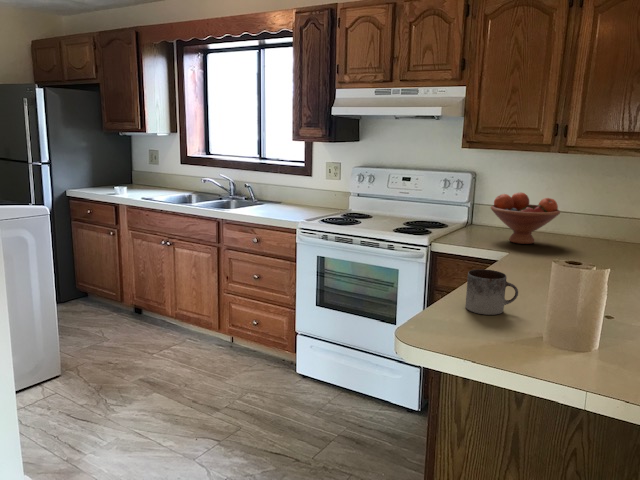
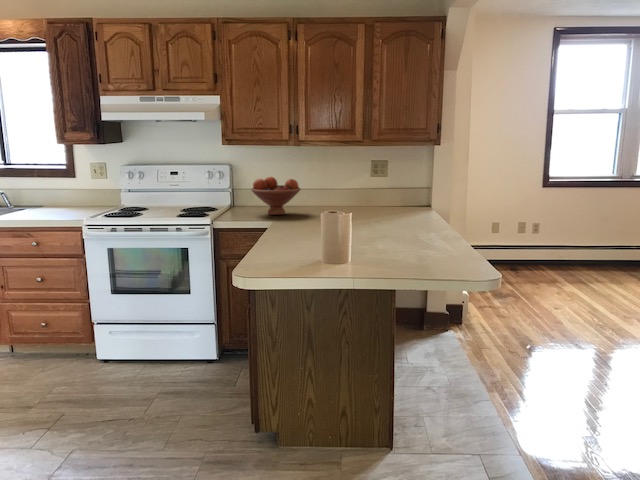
mug: present [465,269,518,315] -> none [268,227,301,257]

